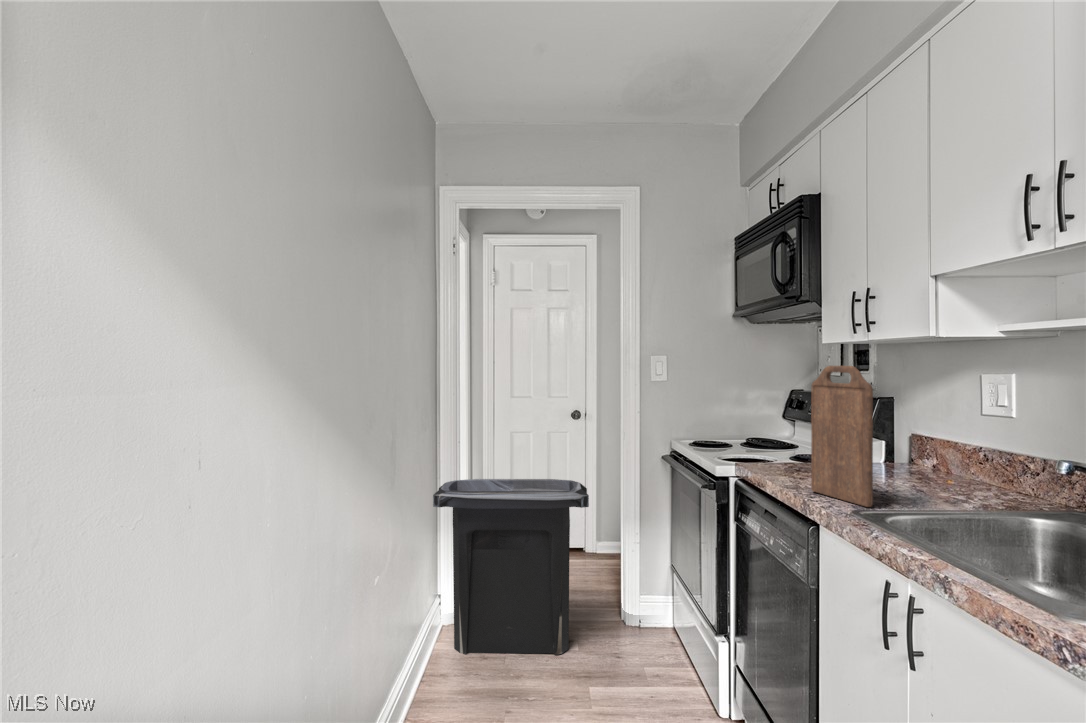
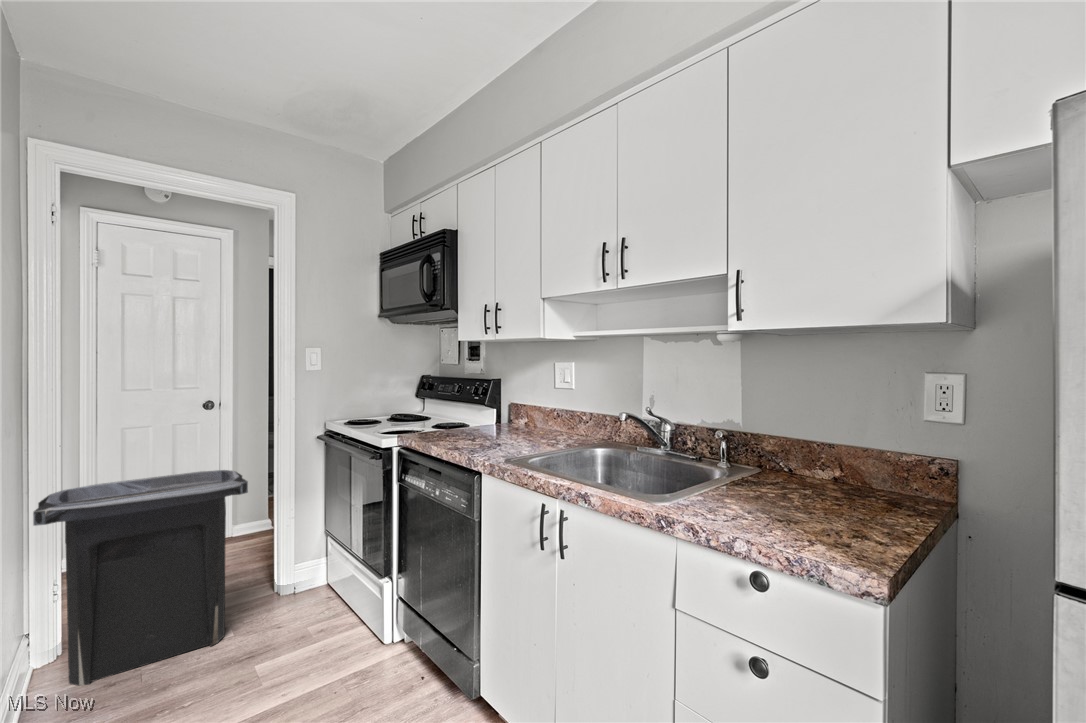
cutting board: present [811,366,873,507] -> none [467,357,513,456]

